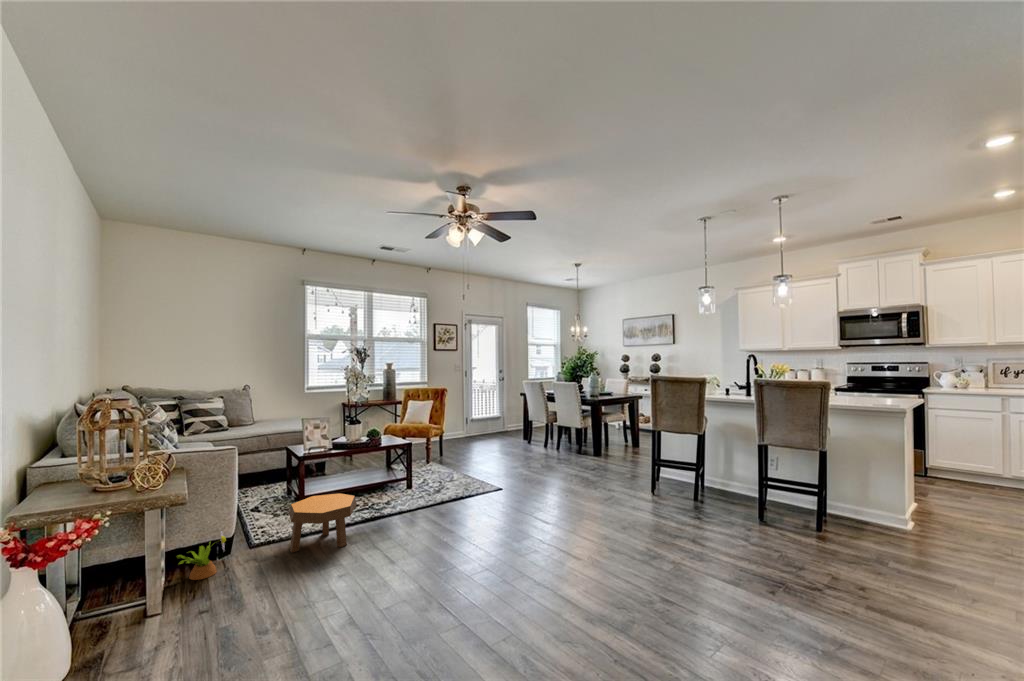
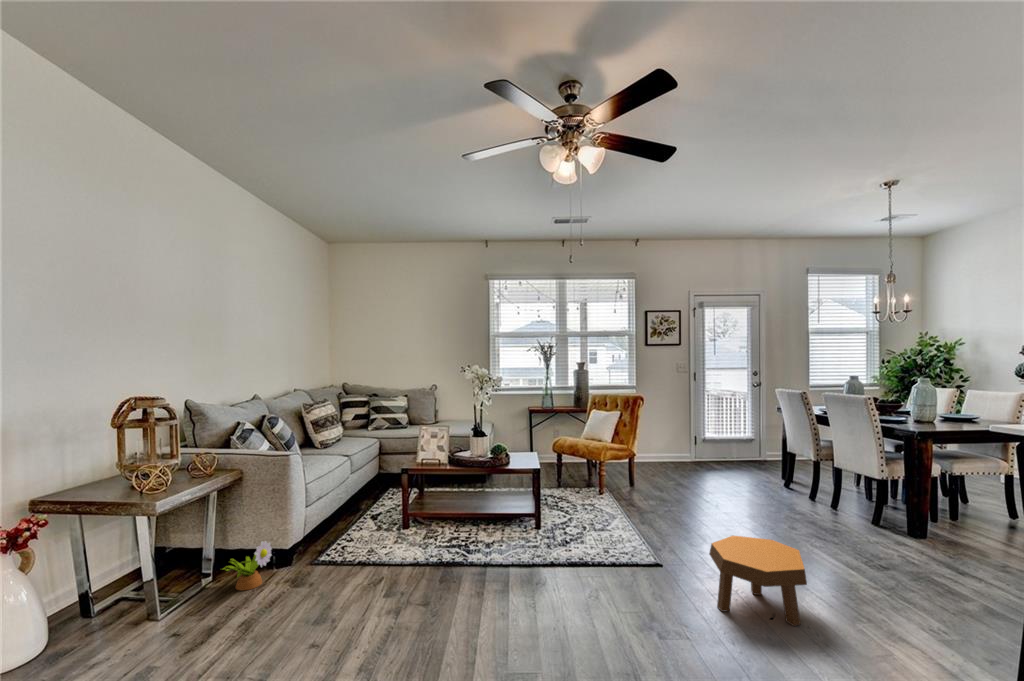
footstool: present [289,493,356,552] -> present [709,536,807,626]

